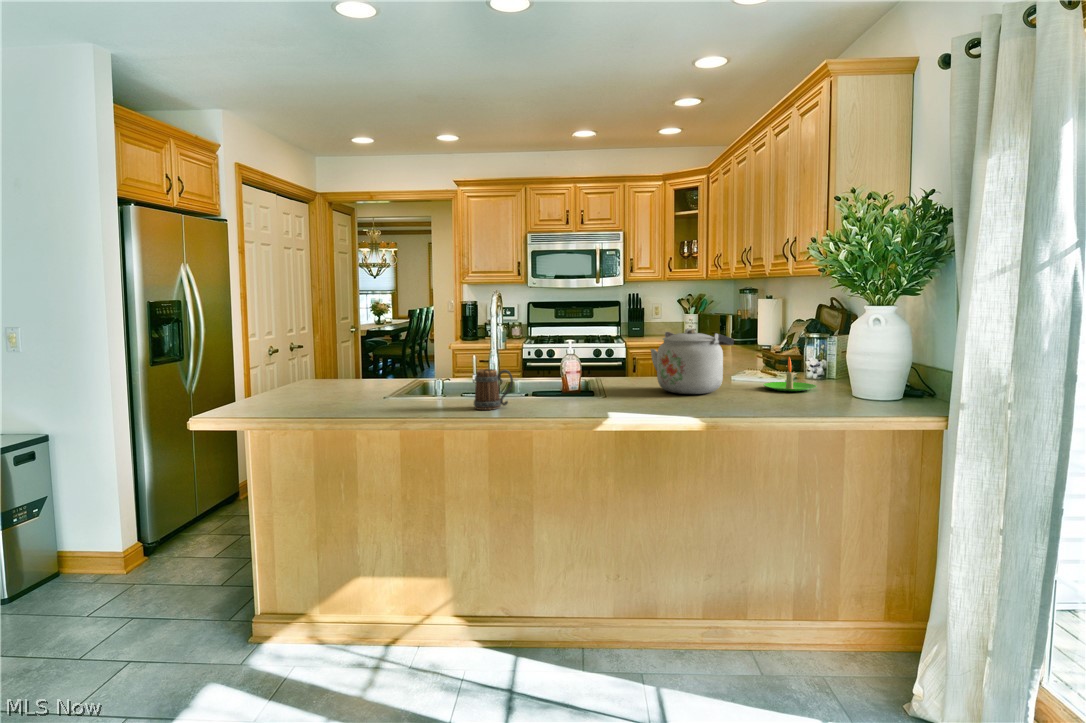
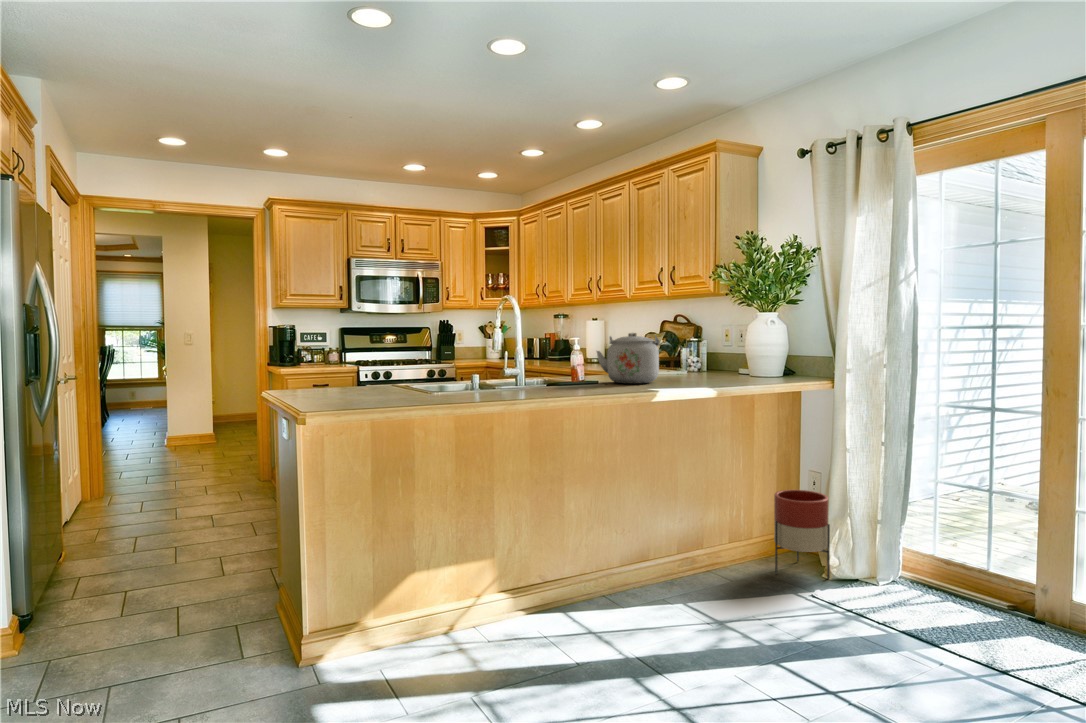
candle: present [763,357,817,391] -> none [672,354,710,379]
mug: present [474,369,513,410] -> none [514,364,545,399]
planter: none [837,564,928,710] -> present [774,490,830,578]

